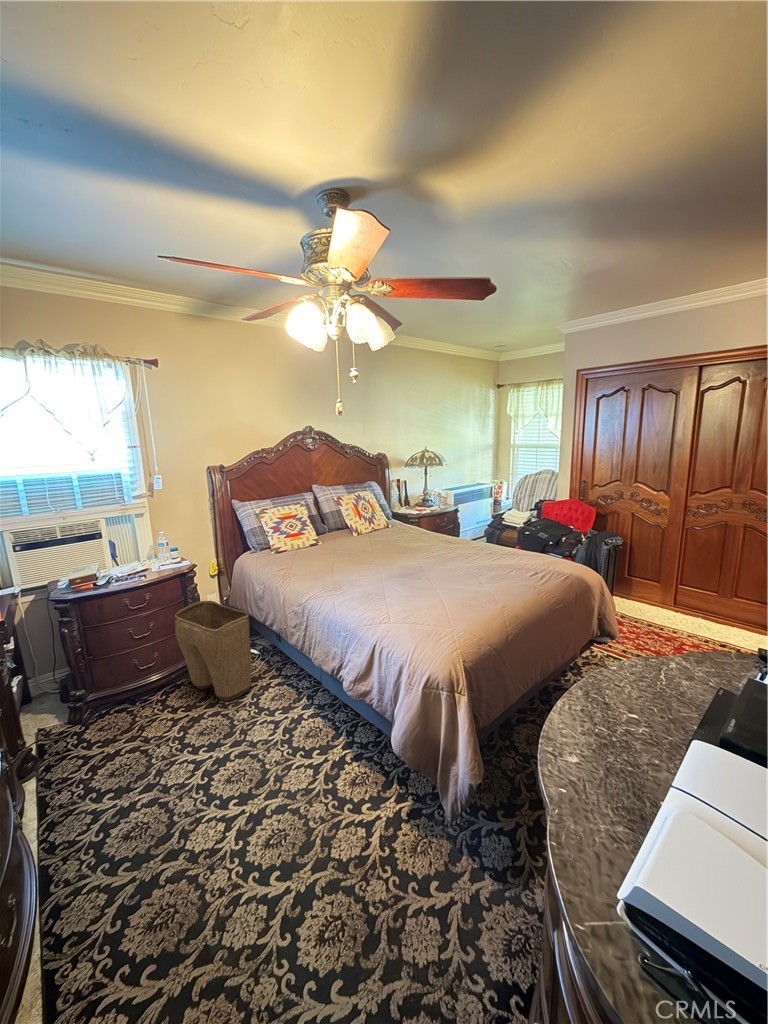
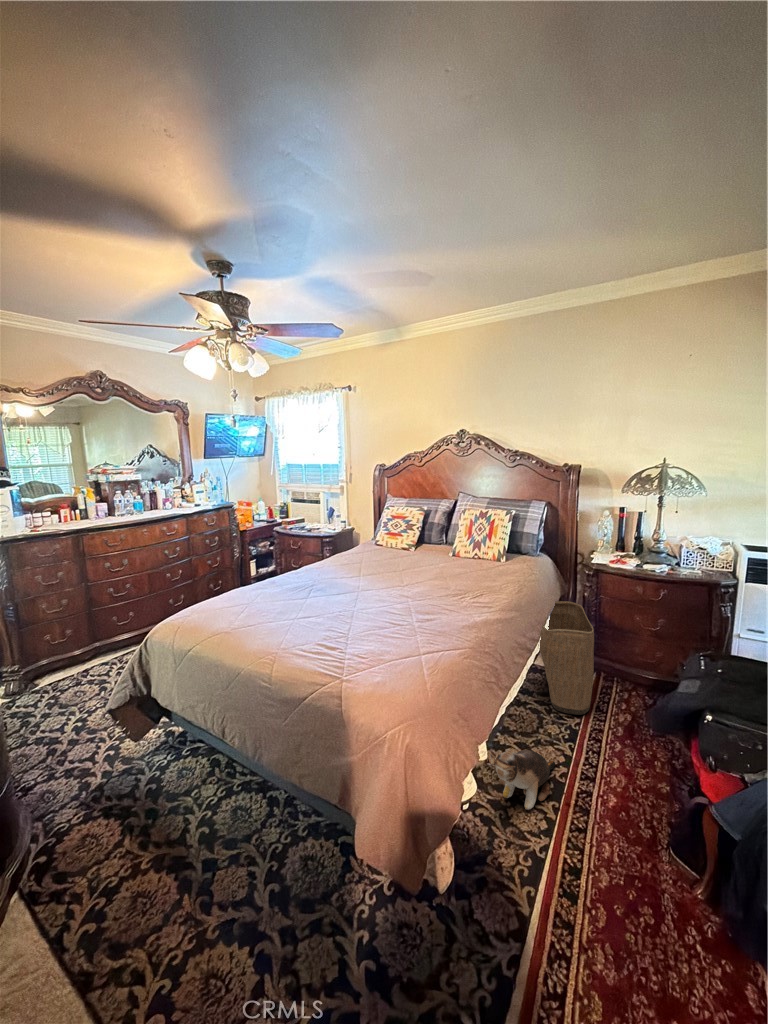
plush toy: none [262,728,296,784] -> present [489,750,555,809]

